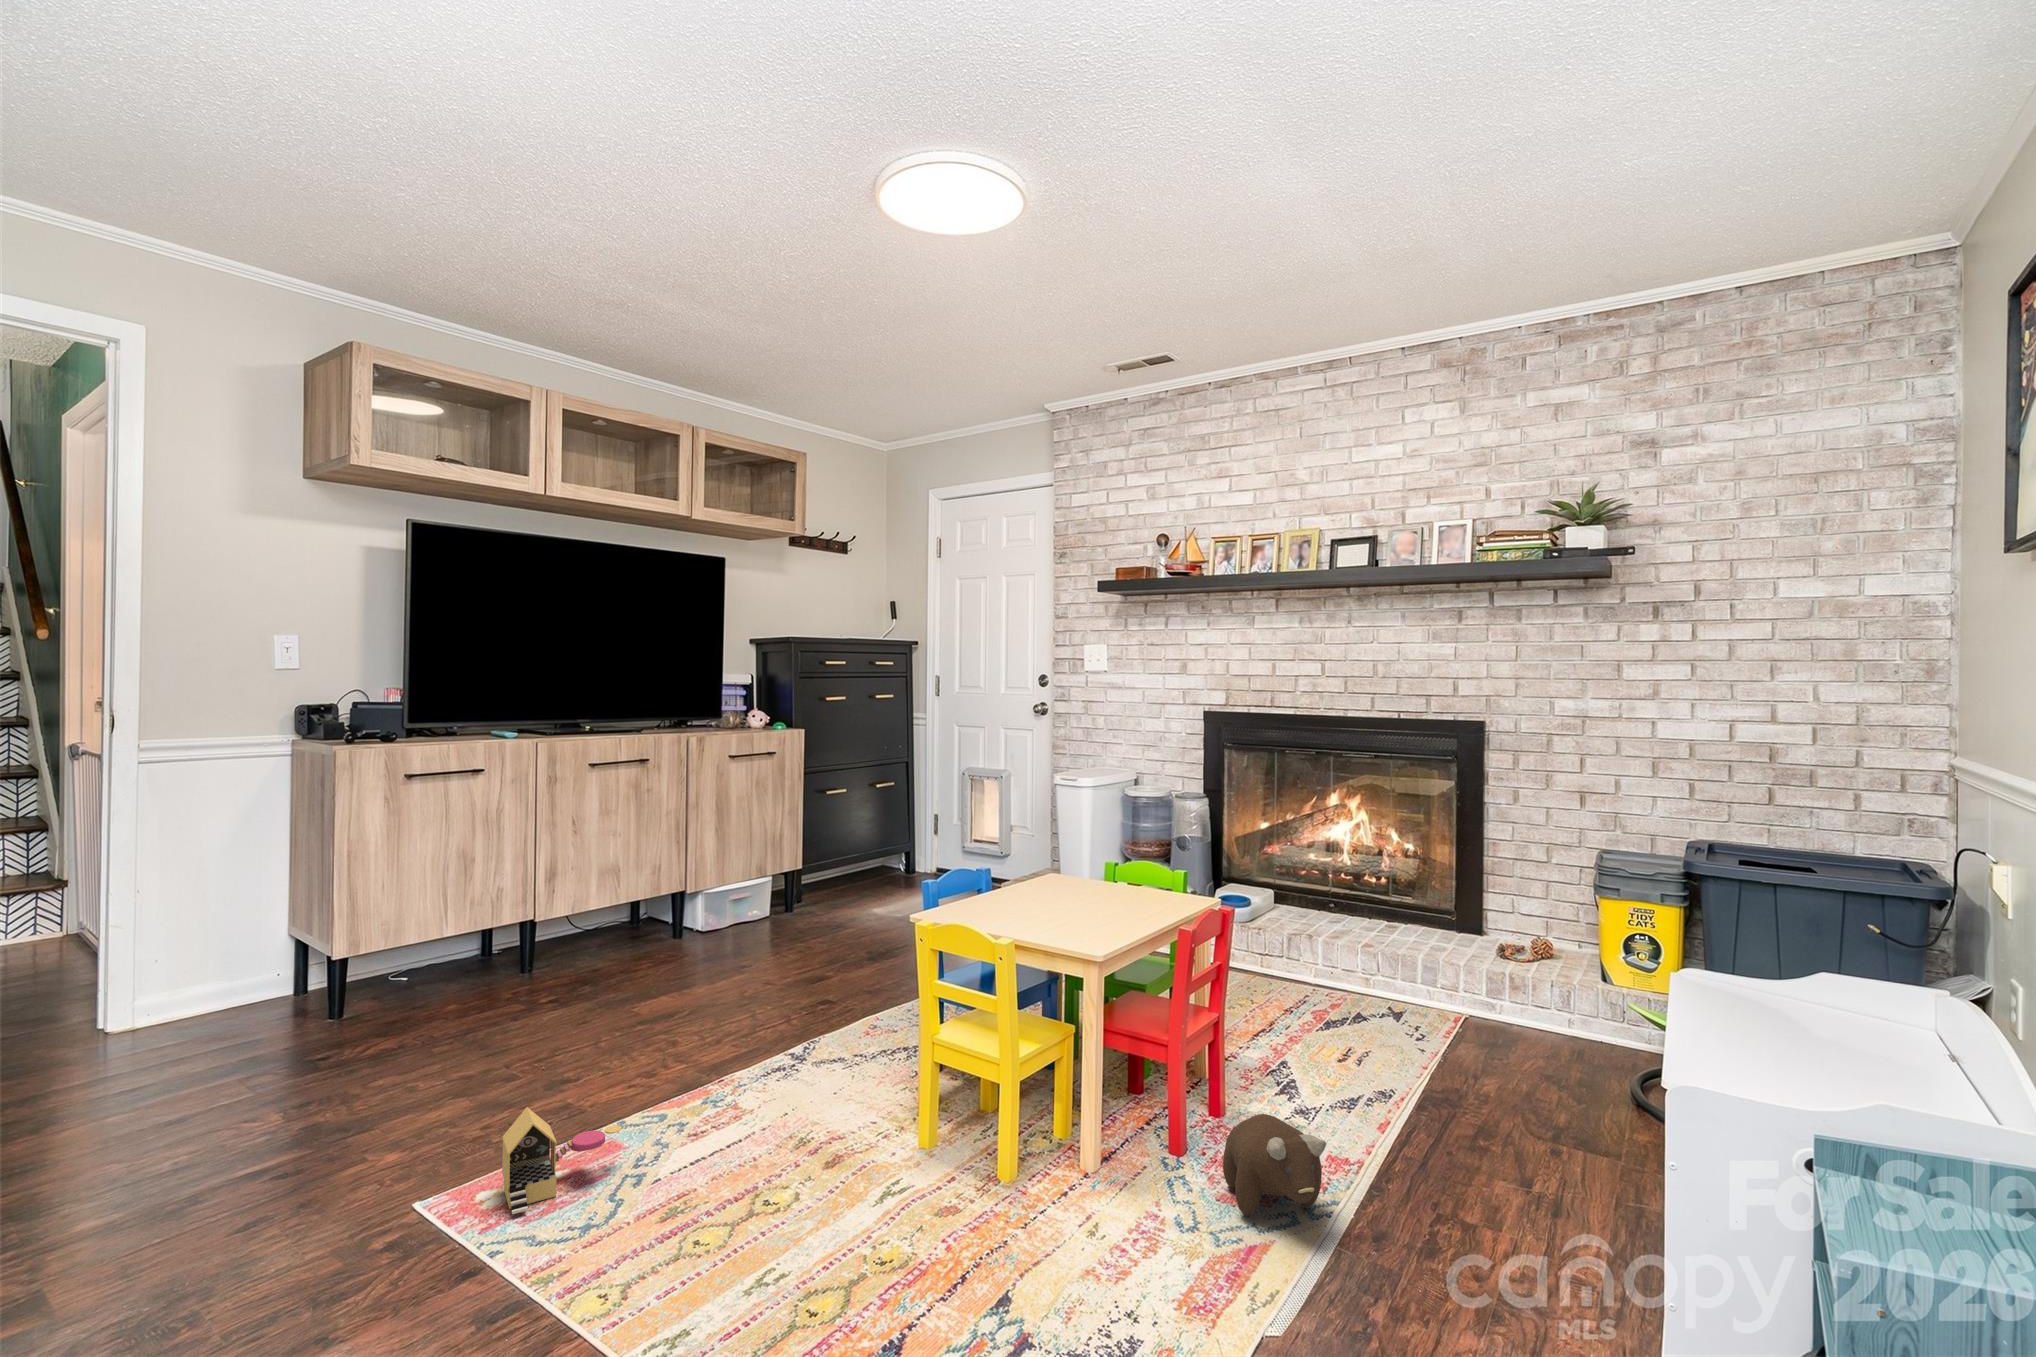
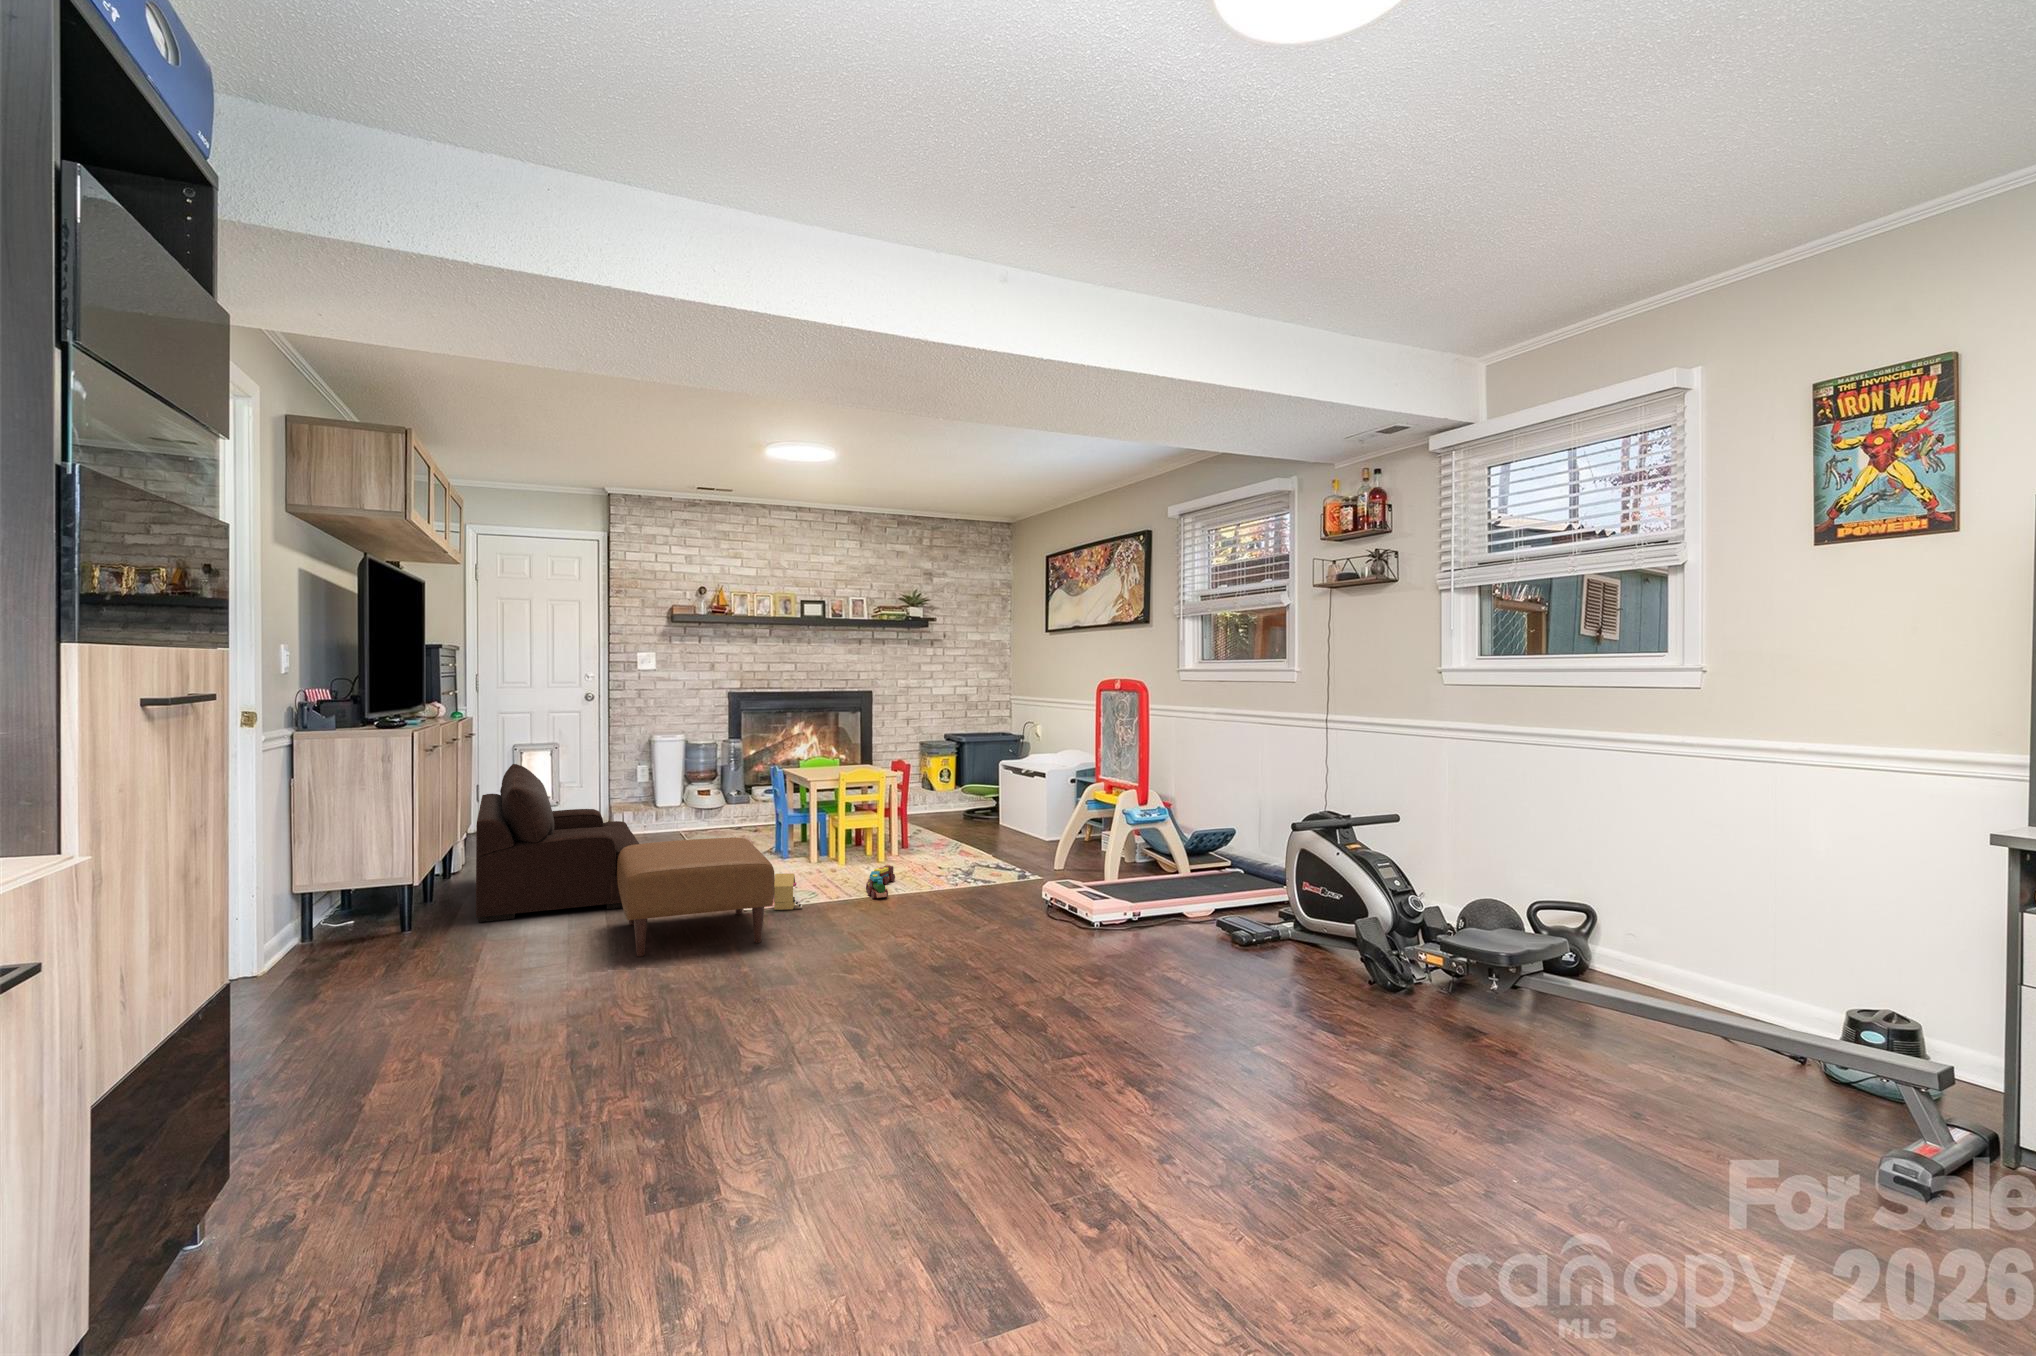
armchair: none [395,797,761,1071] -> present [476,764,639,922]
ottoman: none [82,963,501,1277] -> present [617,838,775,957]
plush toy: present [1223,1114,1326,1216] -> none [935,822,979,853]
toy train: none [632,1180,868,1290] -> present [866,864,895,899]

